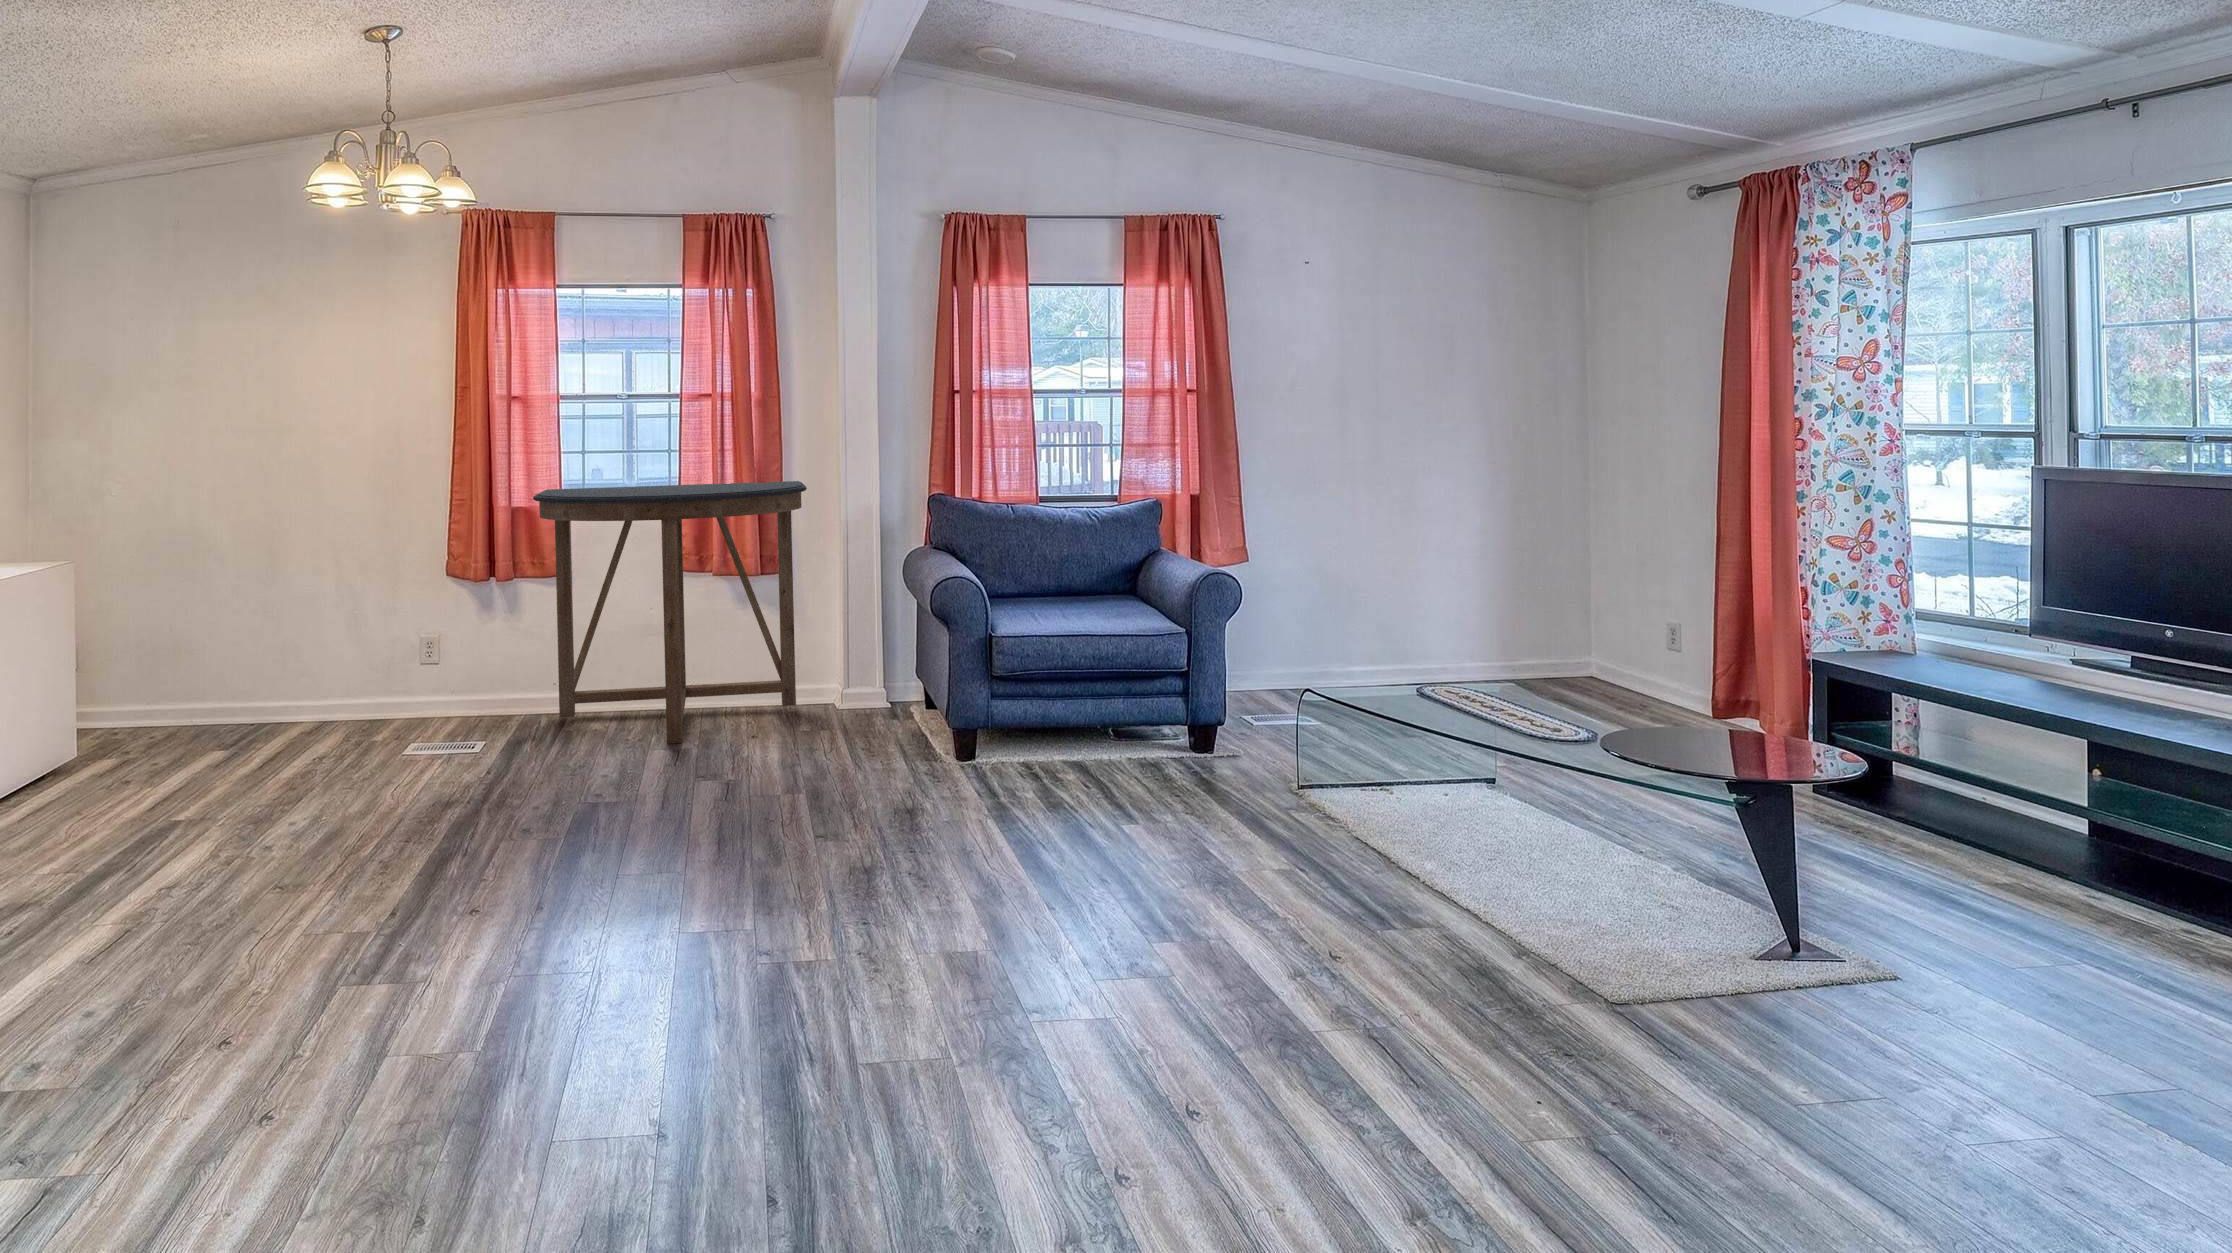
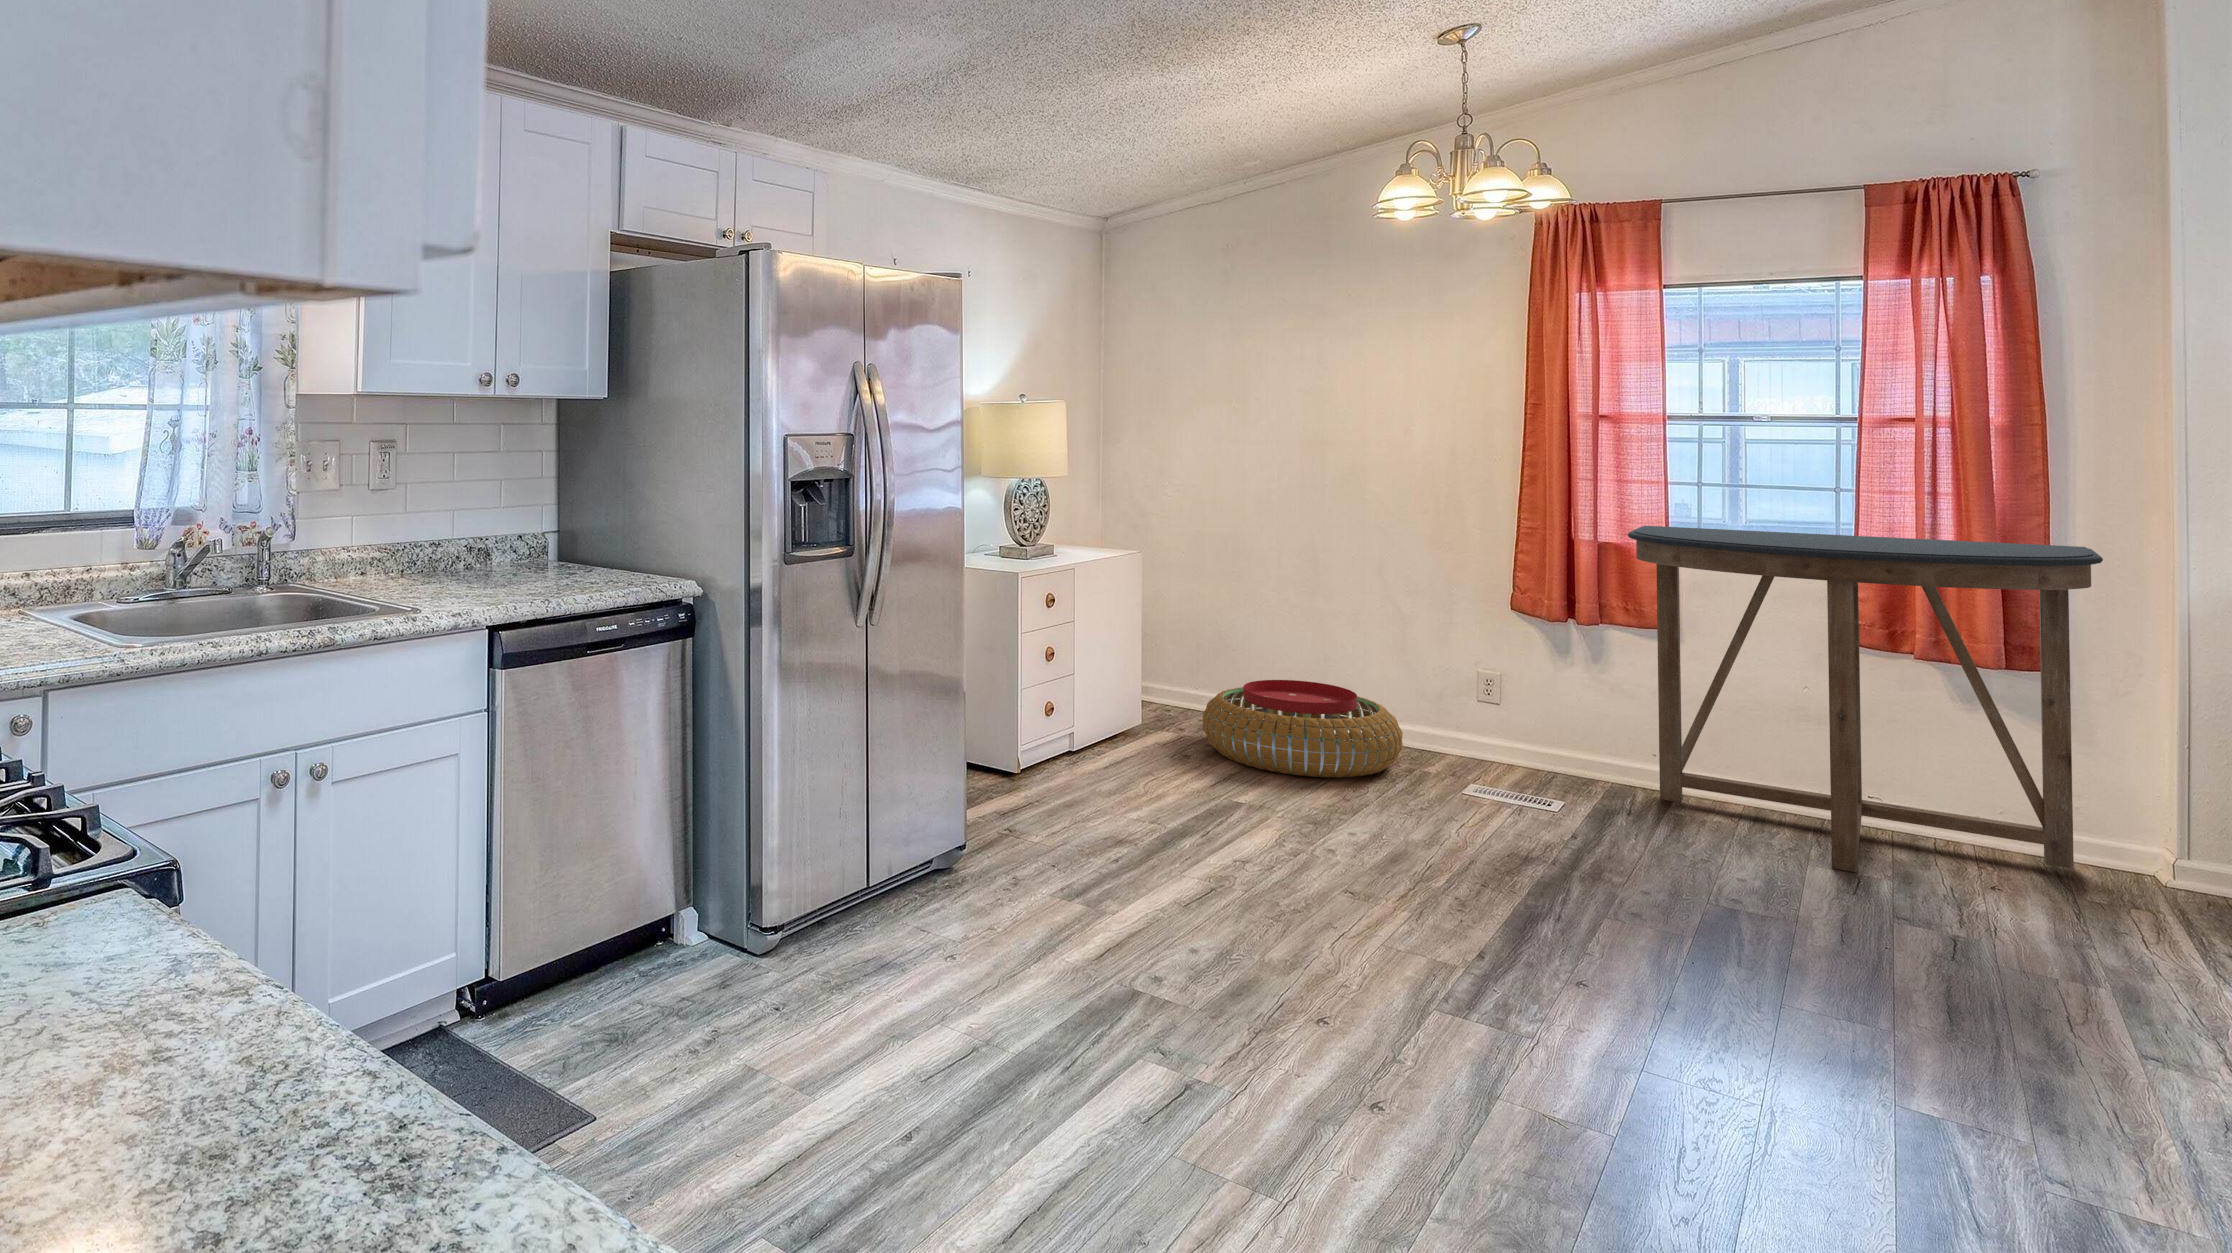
pouf: none [144,673,354,776] -> present [1203,680,1403,778]

